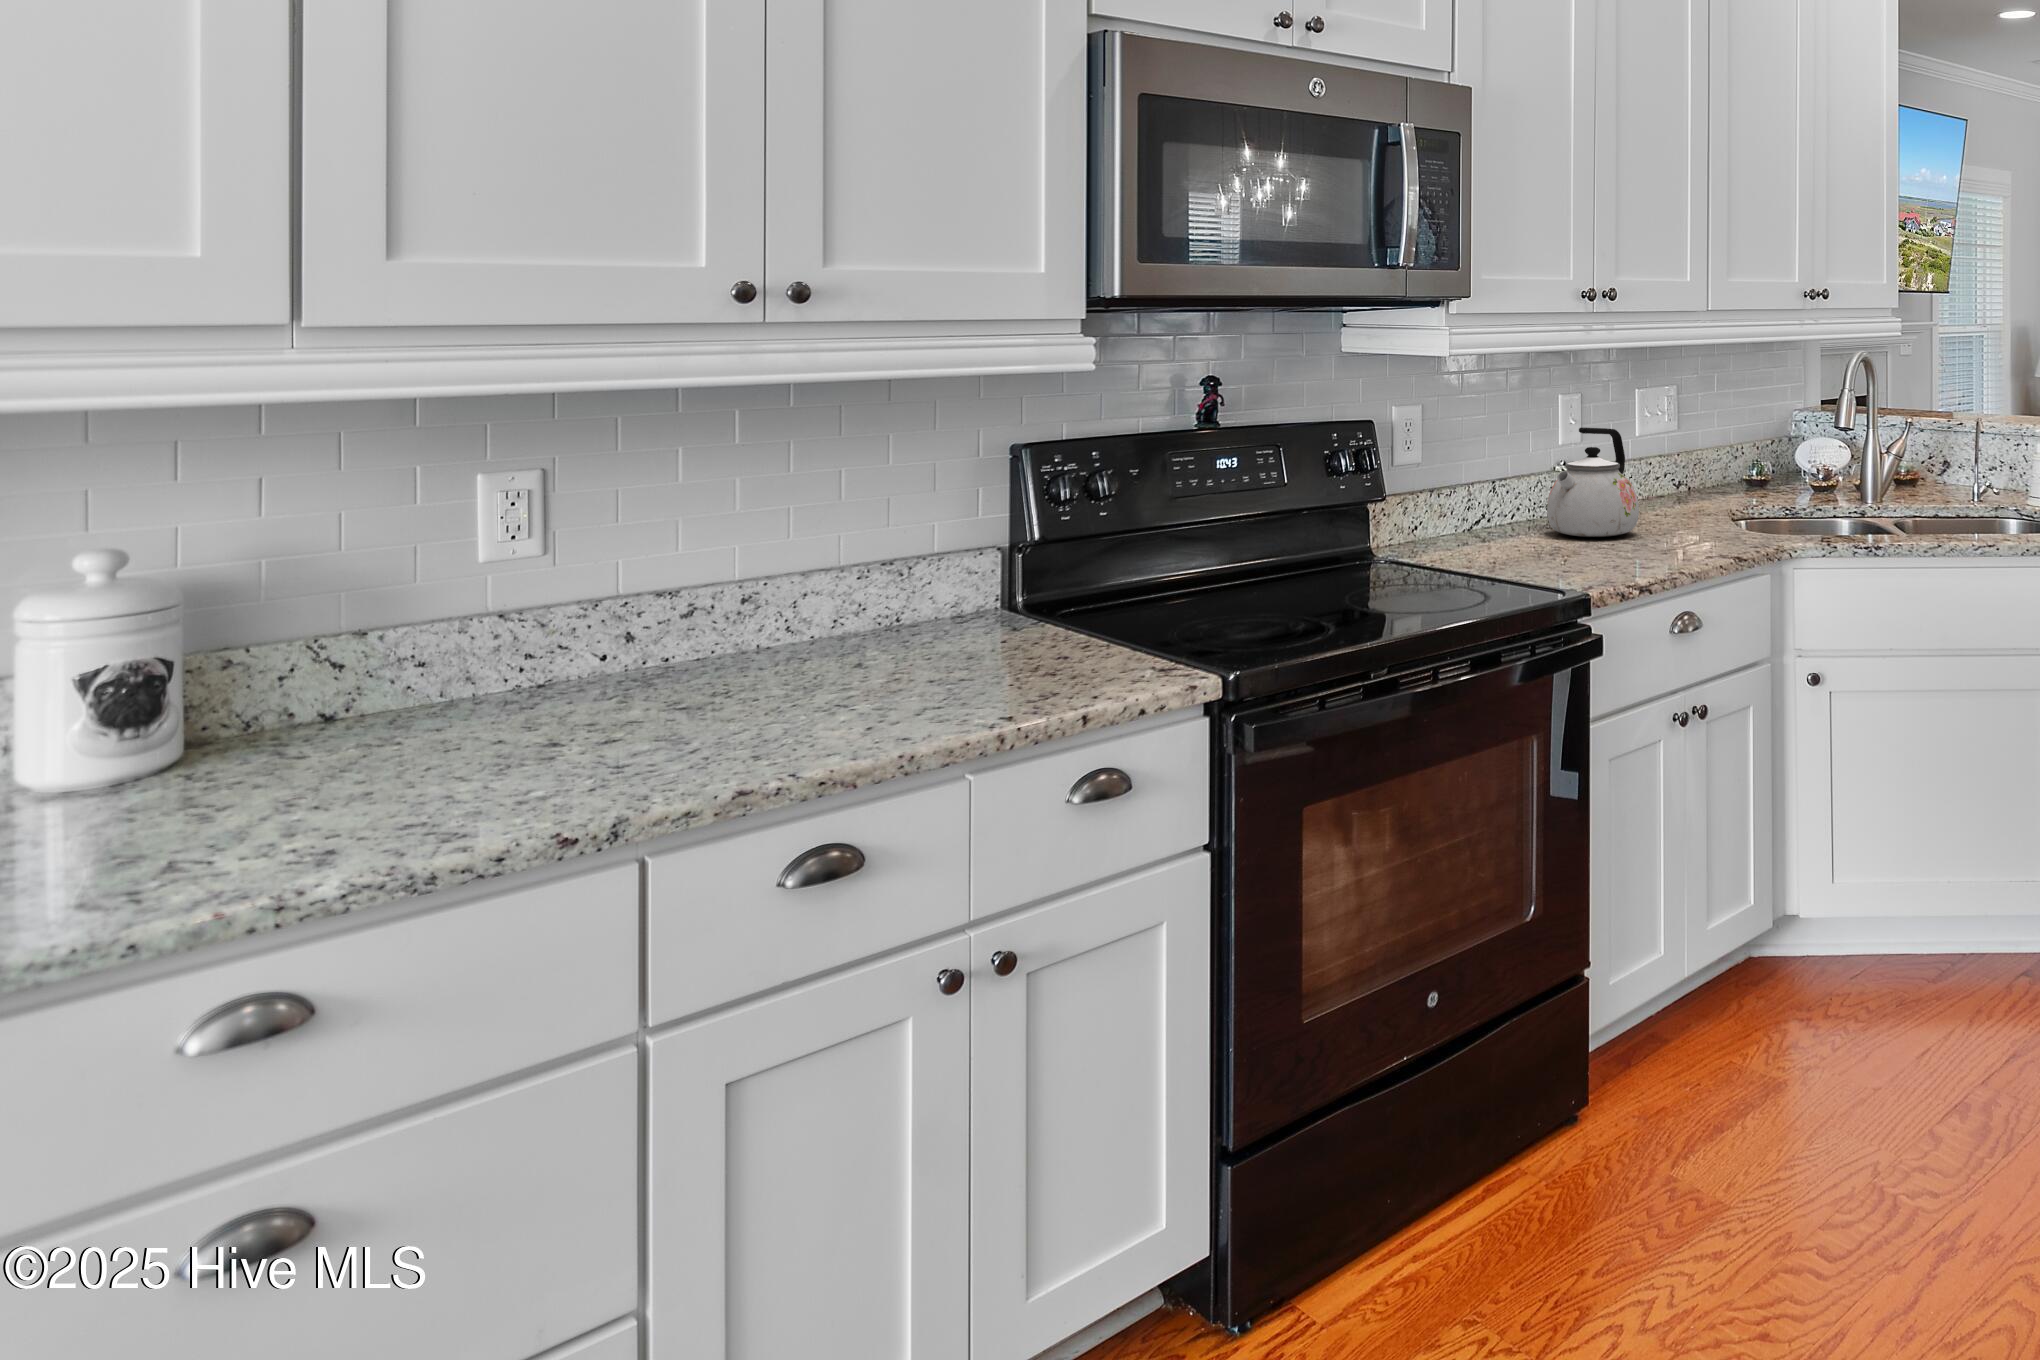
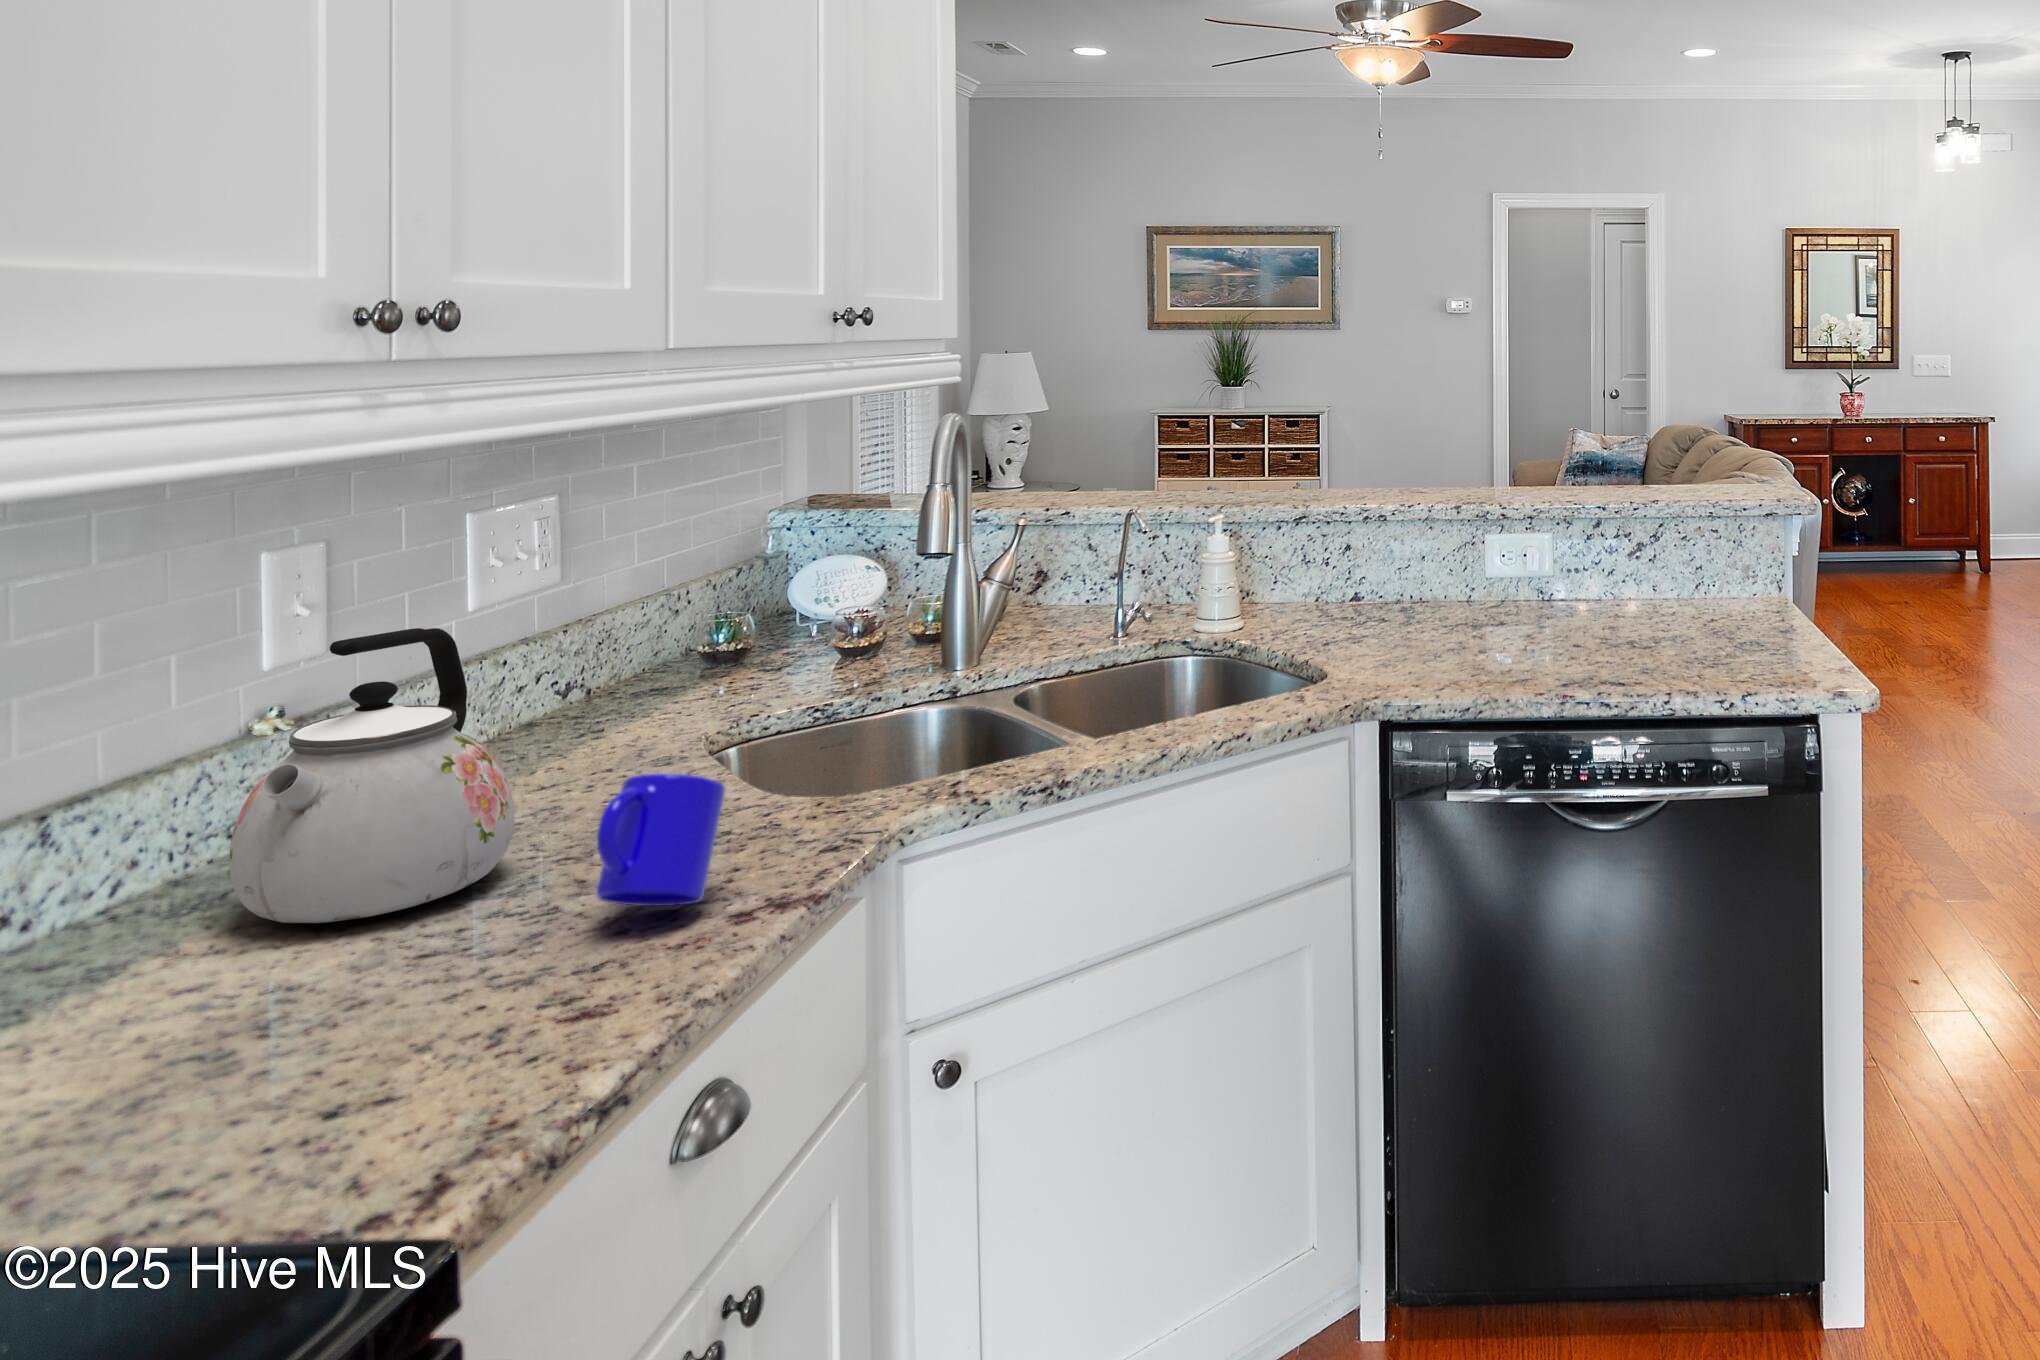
mug: none [1659,491,1710,549] -> present [596,774,725,906]

